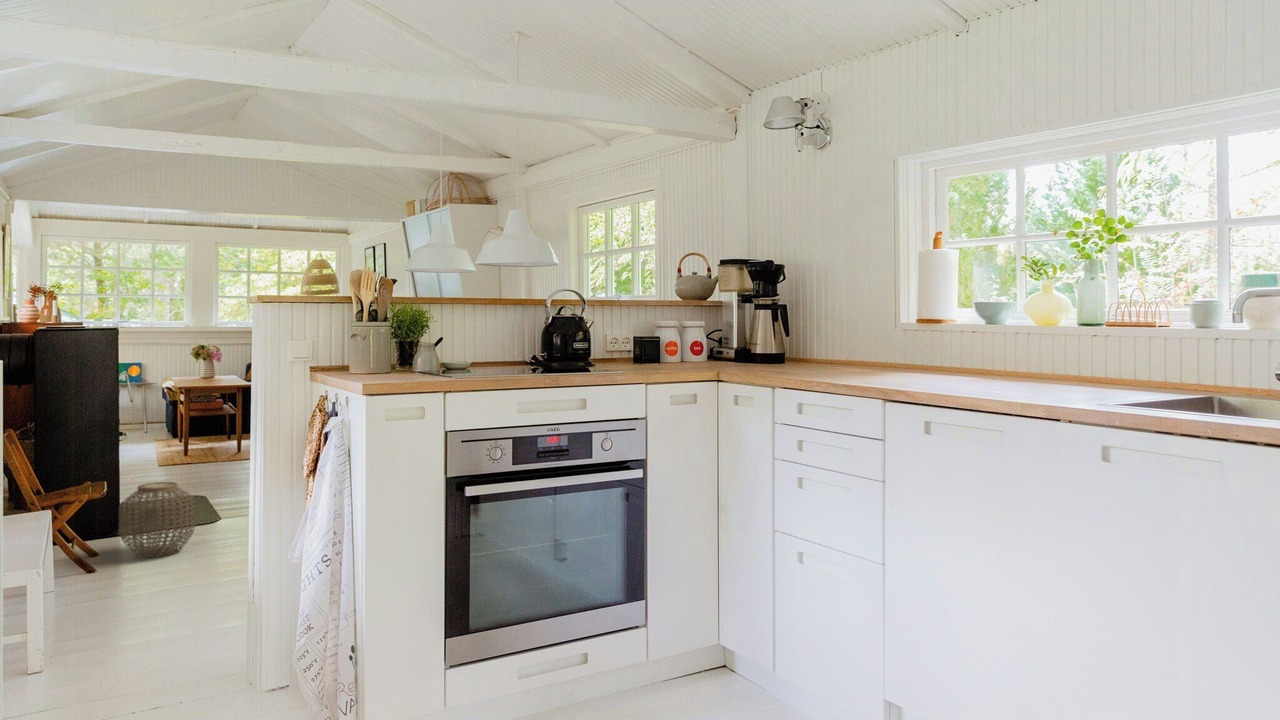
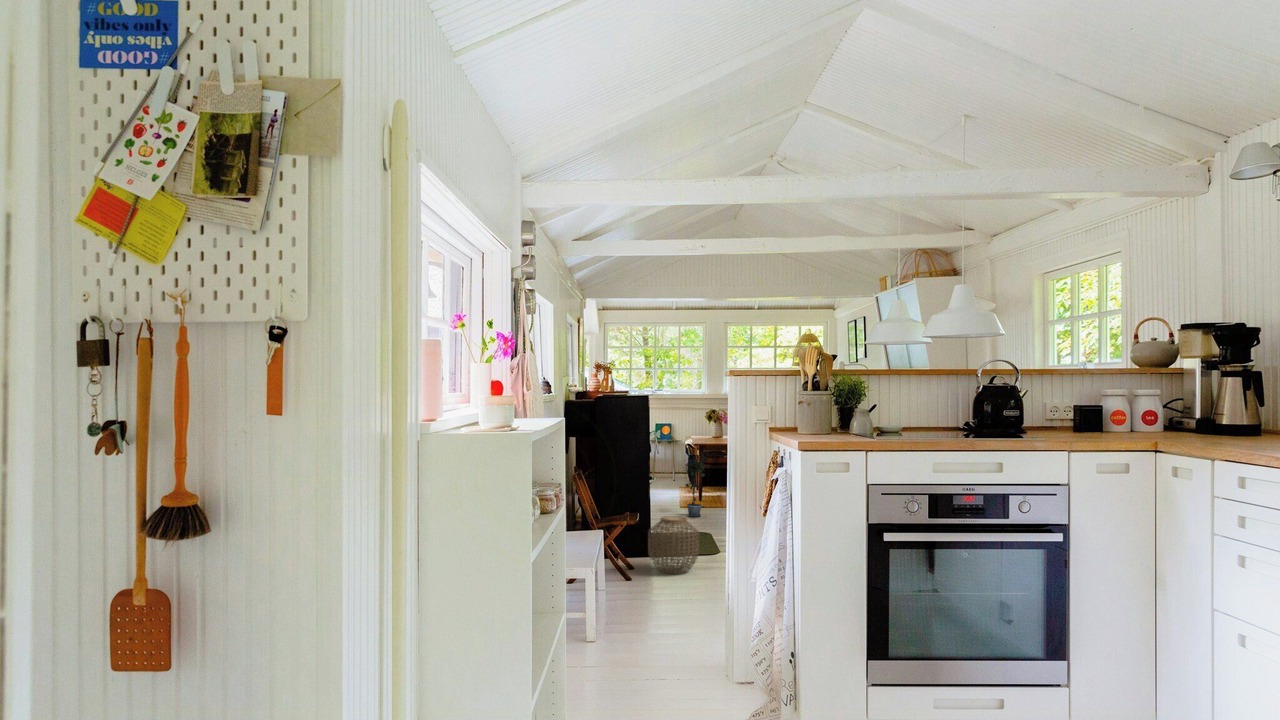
potted plant: none [163,398,203,478] -> present [685,452,709,517]

